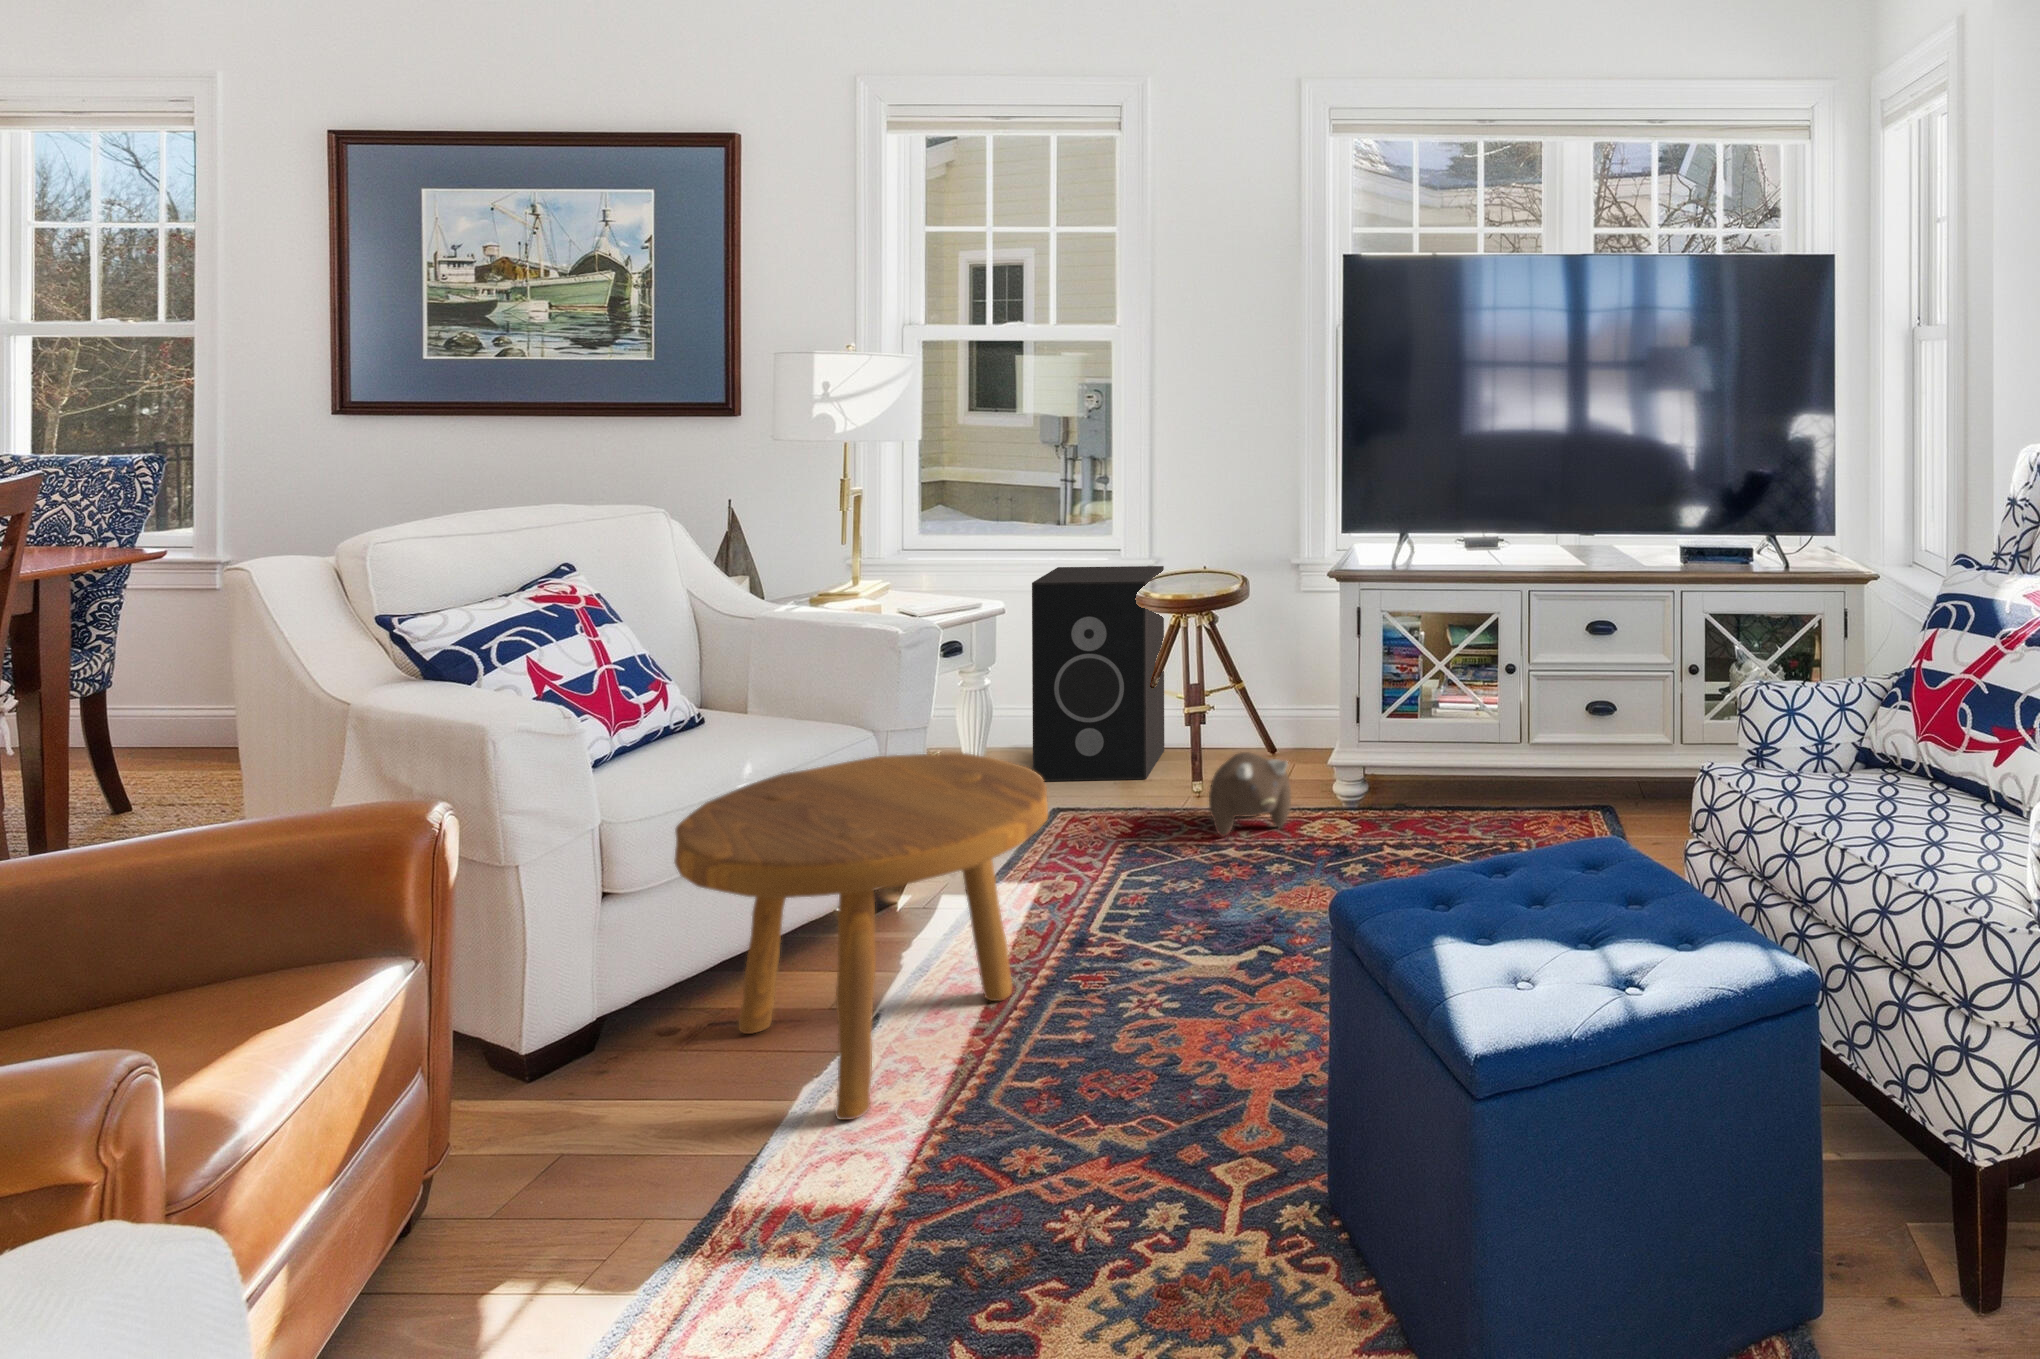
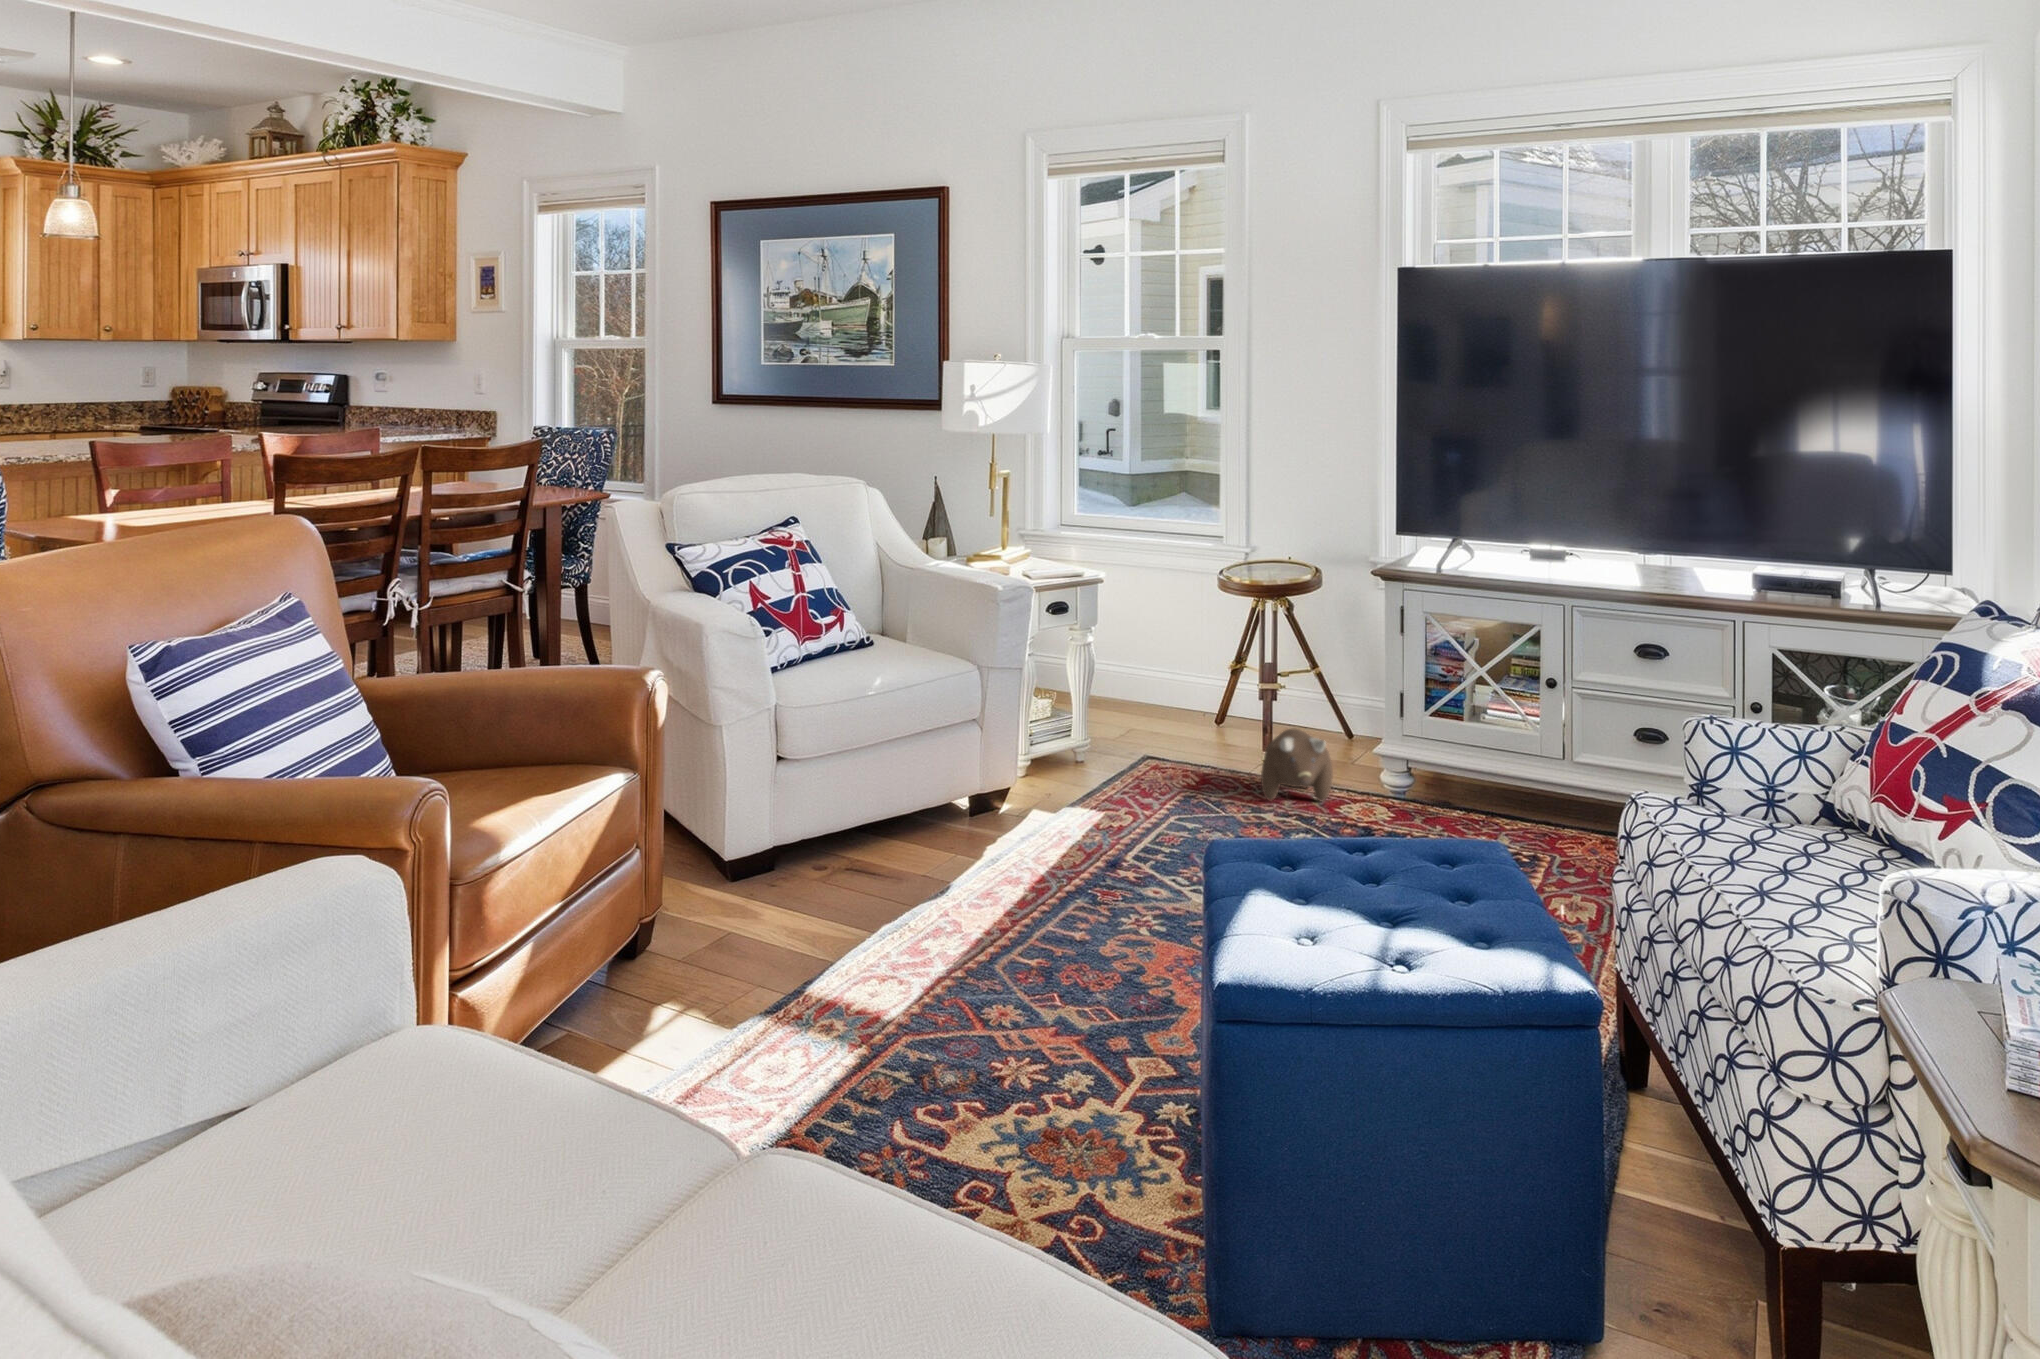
speaker: present [1032,566,1164,781] -> none [1139,553,1260,744]
footstool: present [674,753,1048,1120] -> none [800,679,1074,953]

